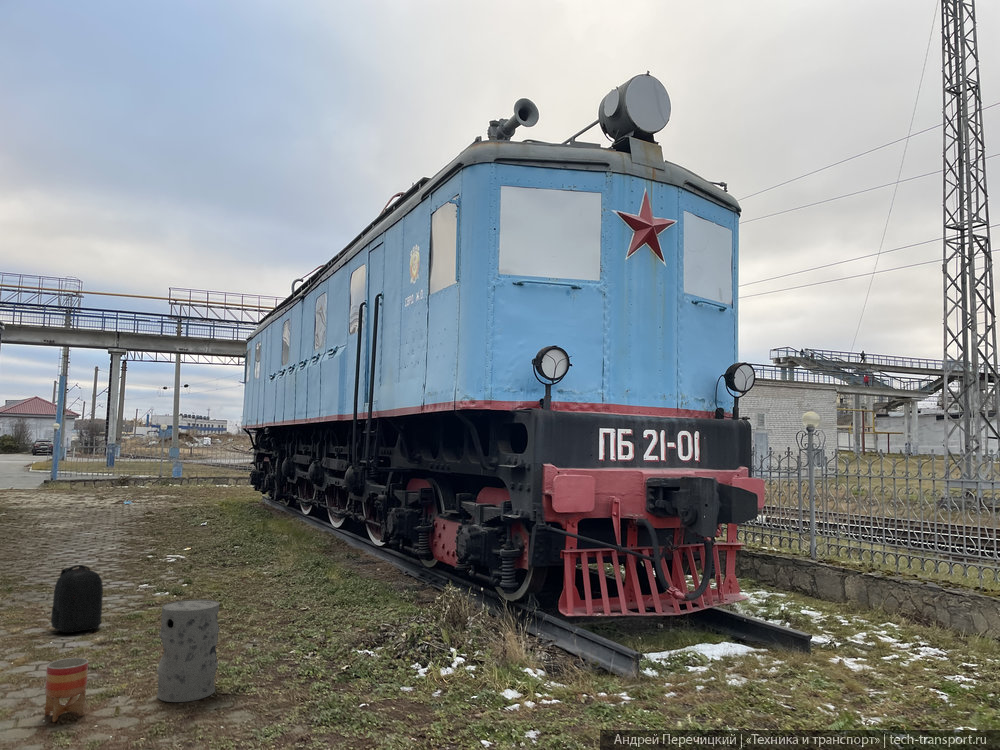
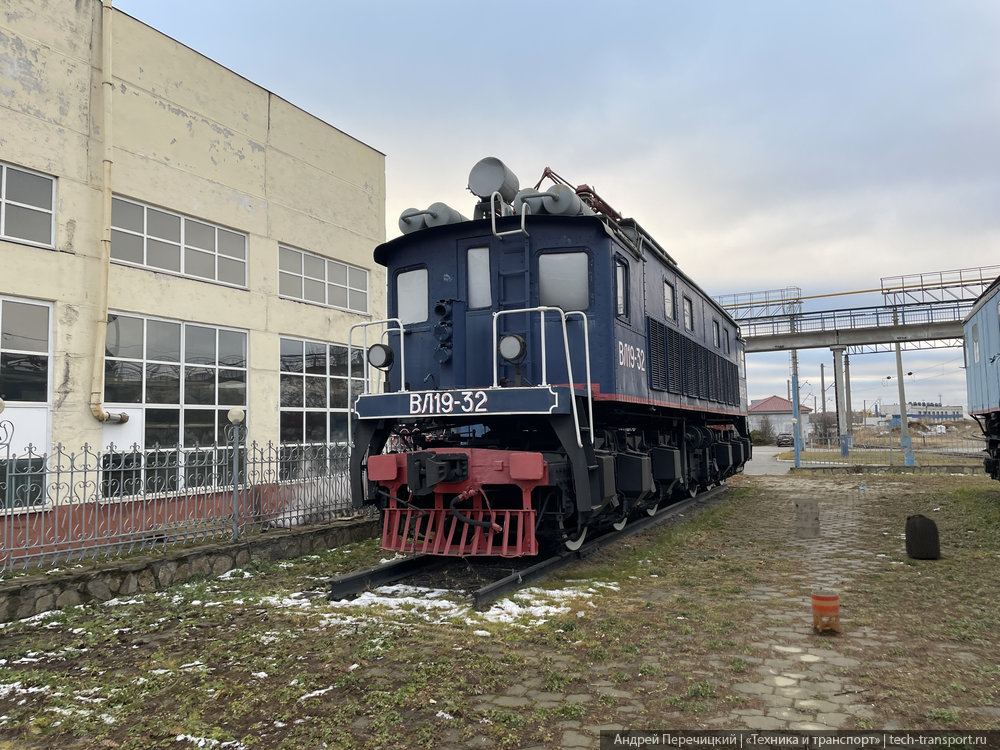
backpack: present [51,565,103,633] -> present [905,514,941,559]
trash can: present [157,599,220,702] -> present [794,499,820,538]

